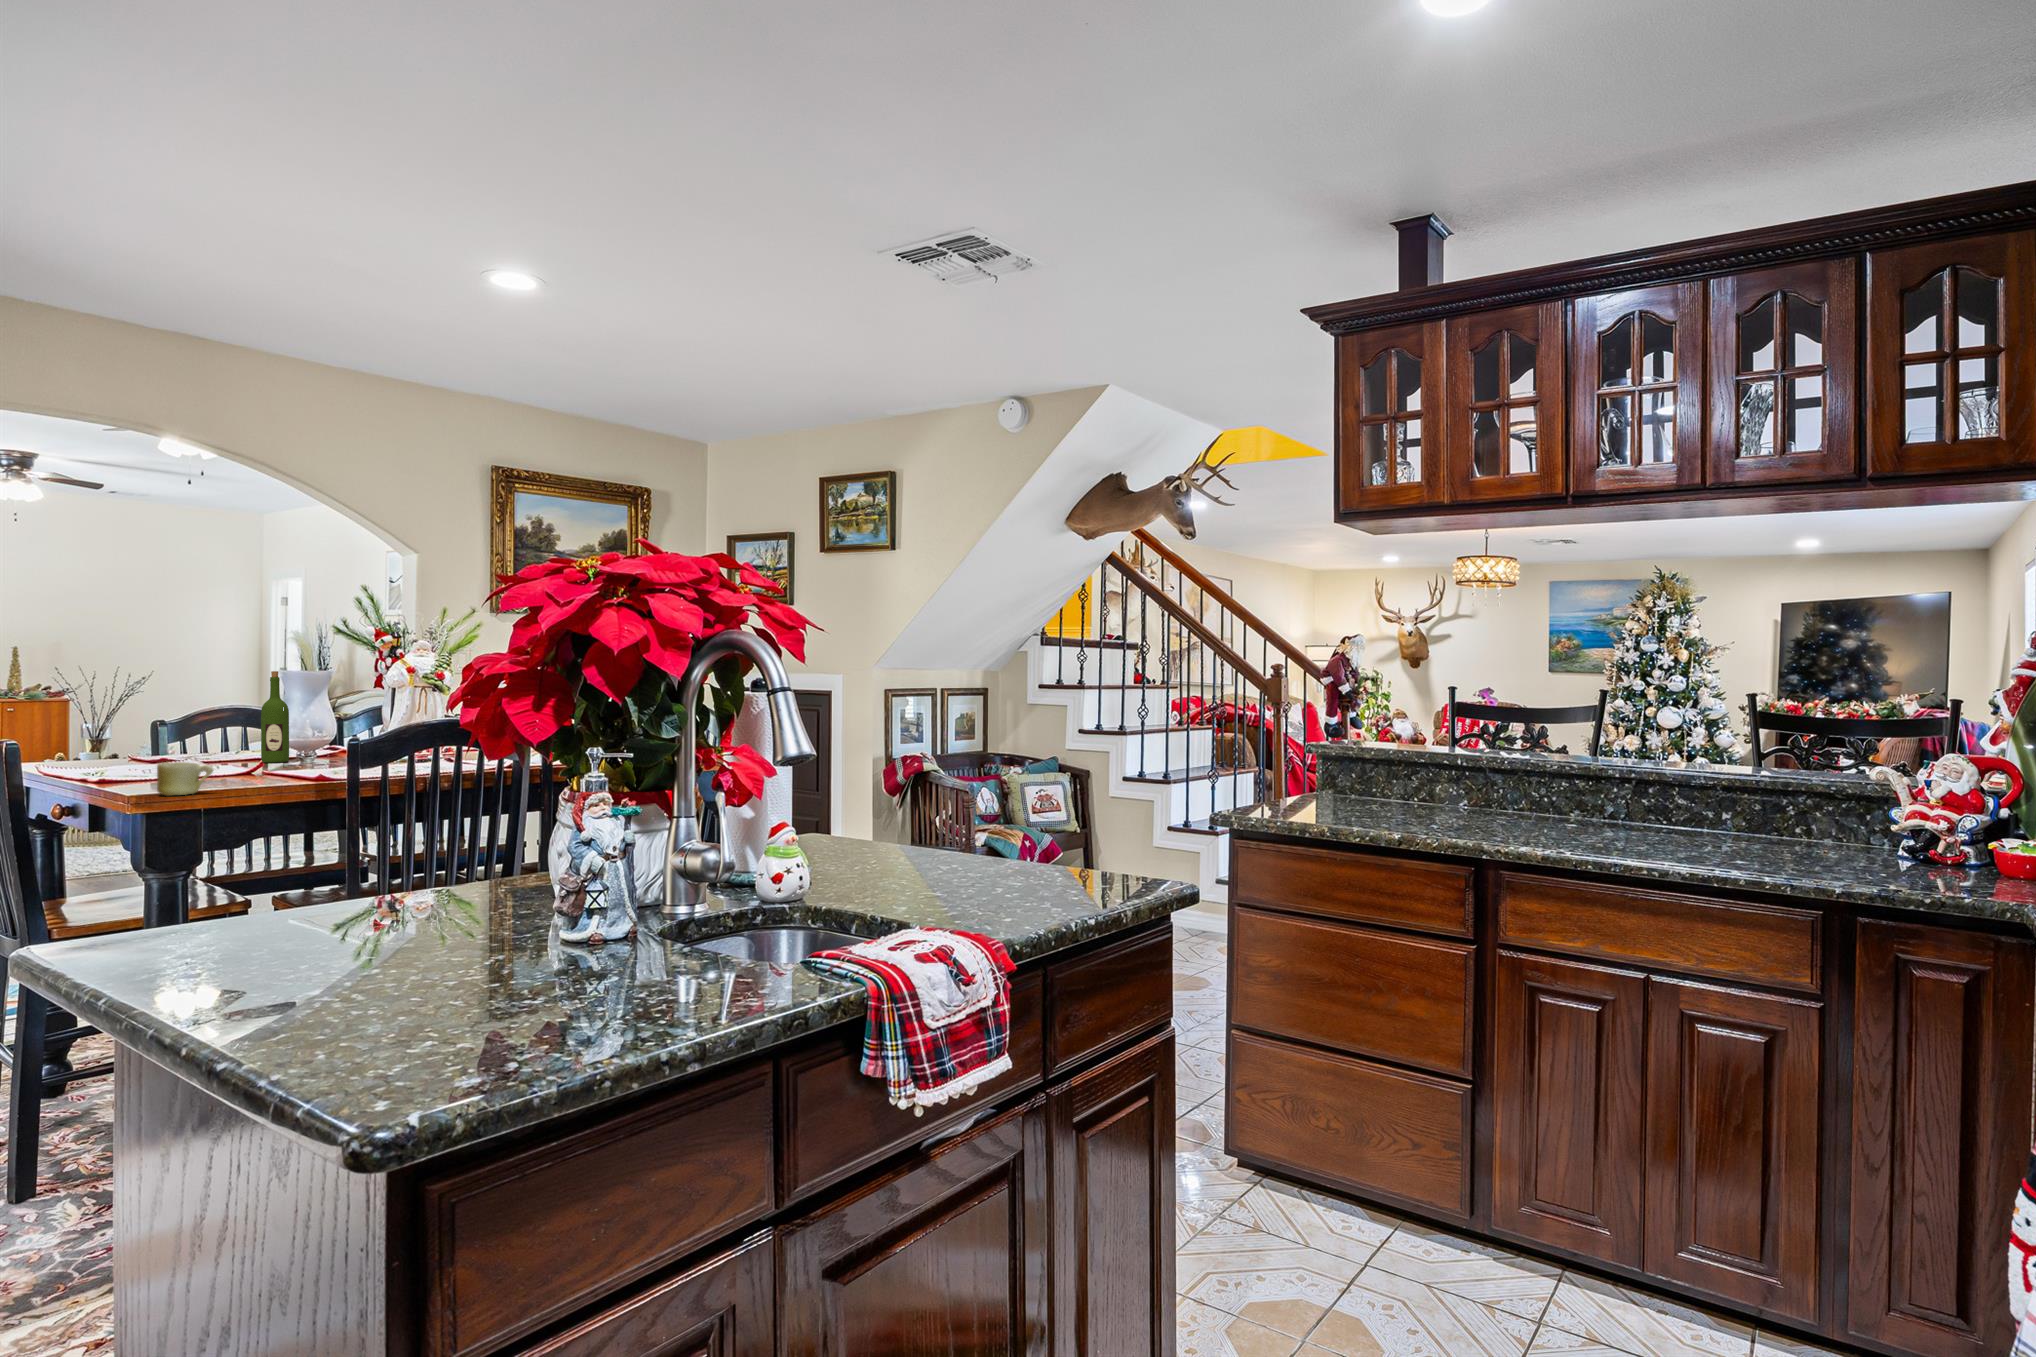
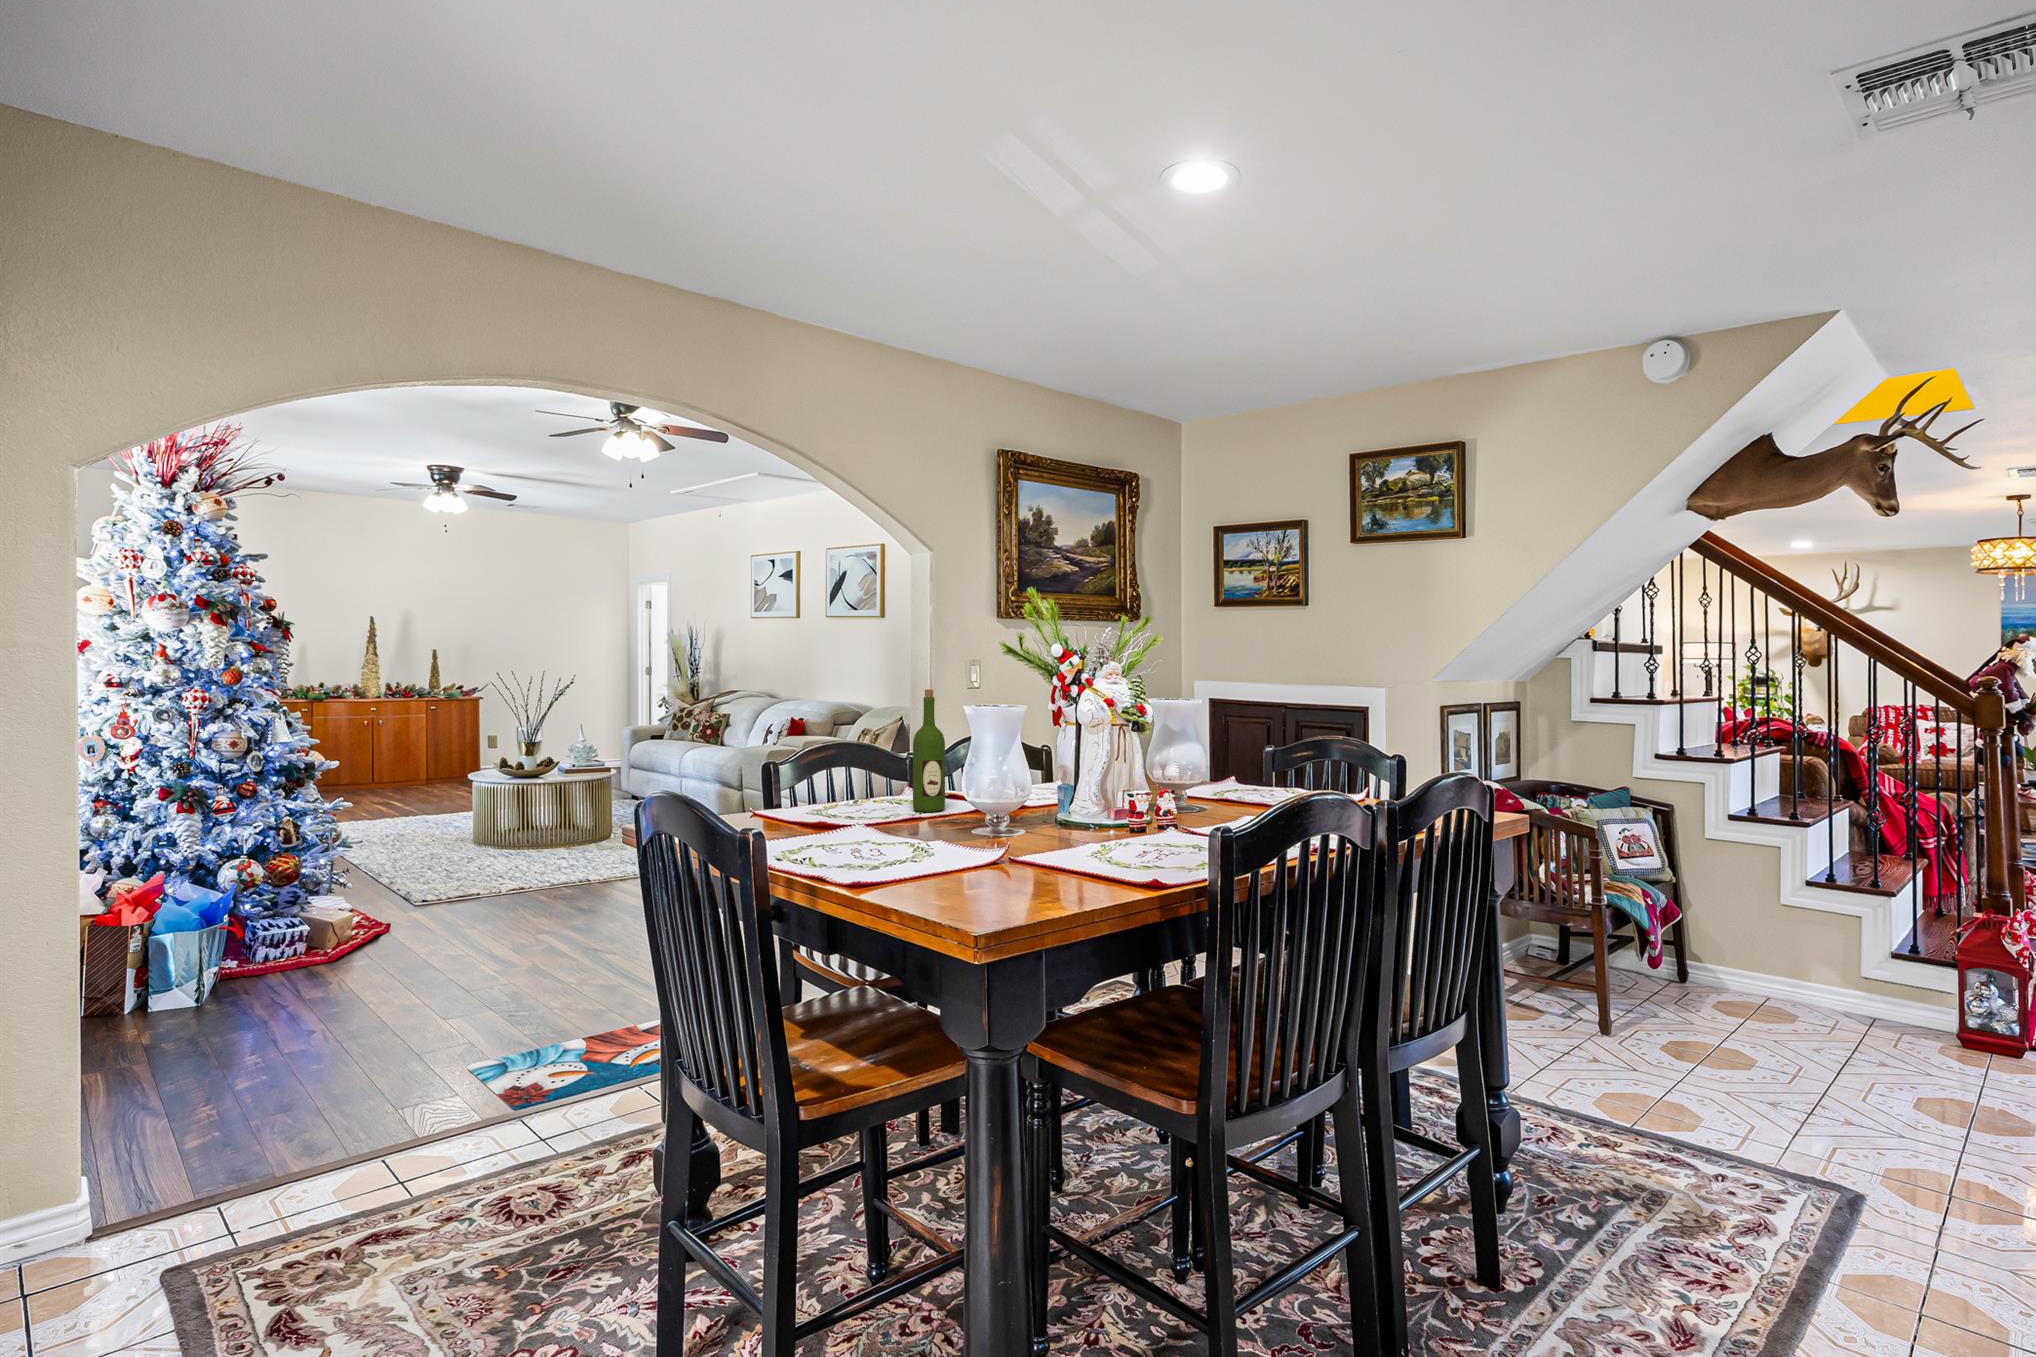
mug: present [157,762,213,796] -> none [962,848,1039,908]

